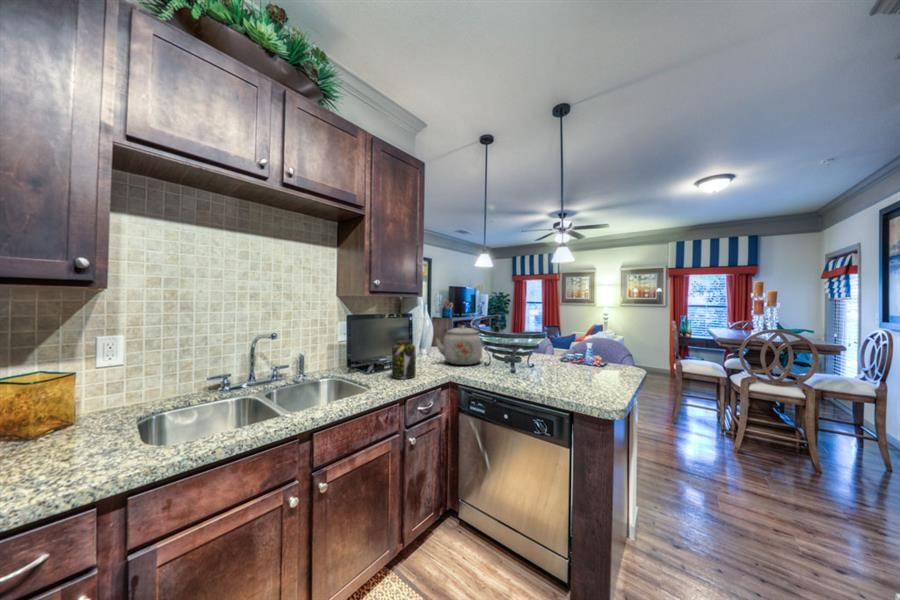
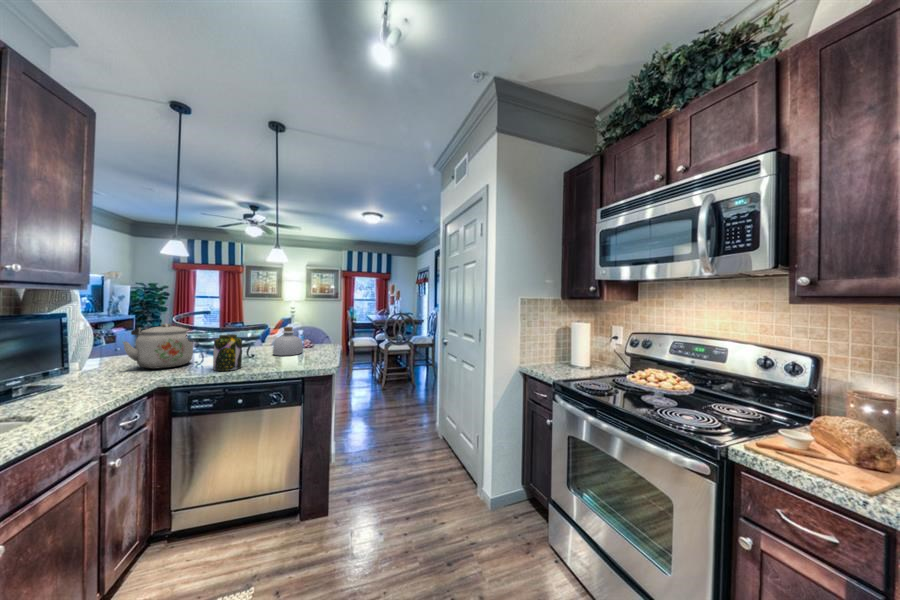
bottle: none [551,336,586,370] -> present [273,327,303,356]
jar: present [391,340,416,379] -> present [213,334,242,371]

